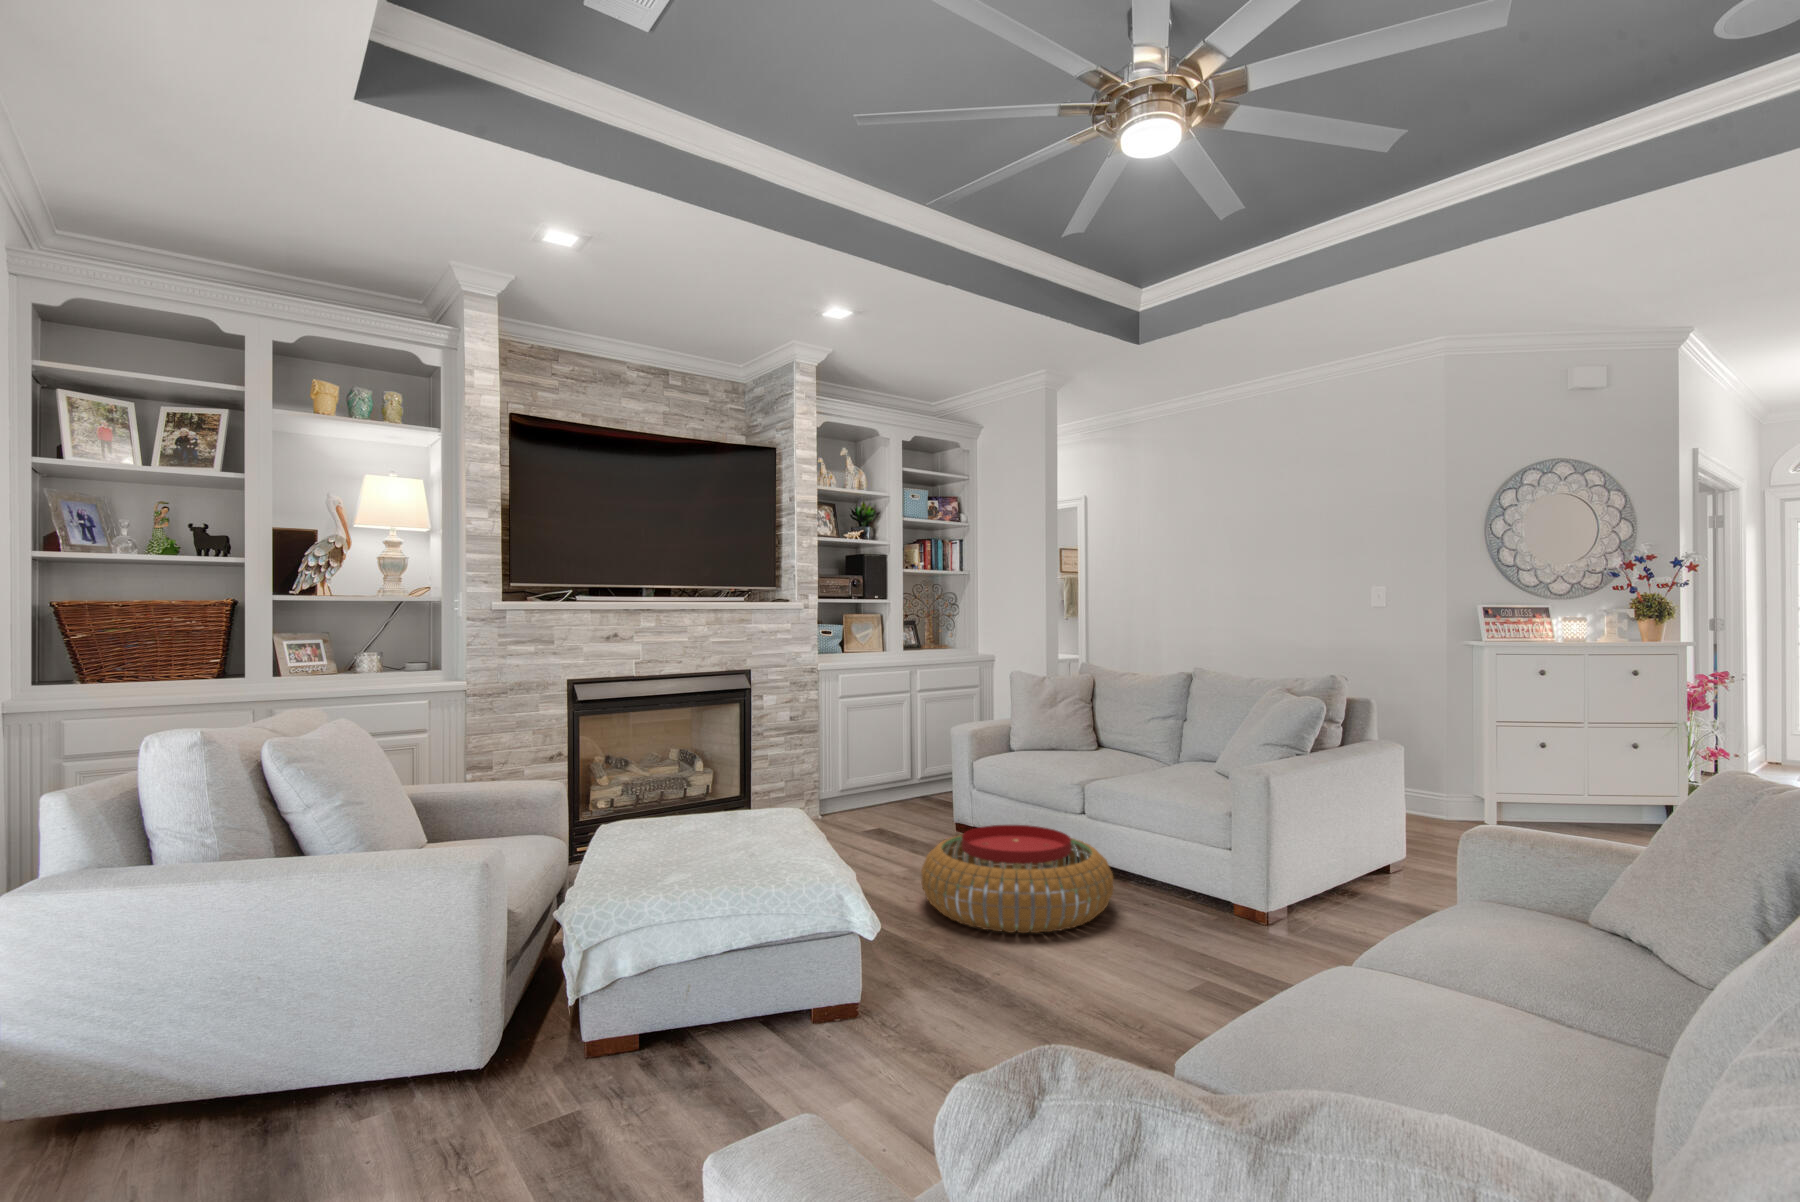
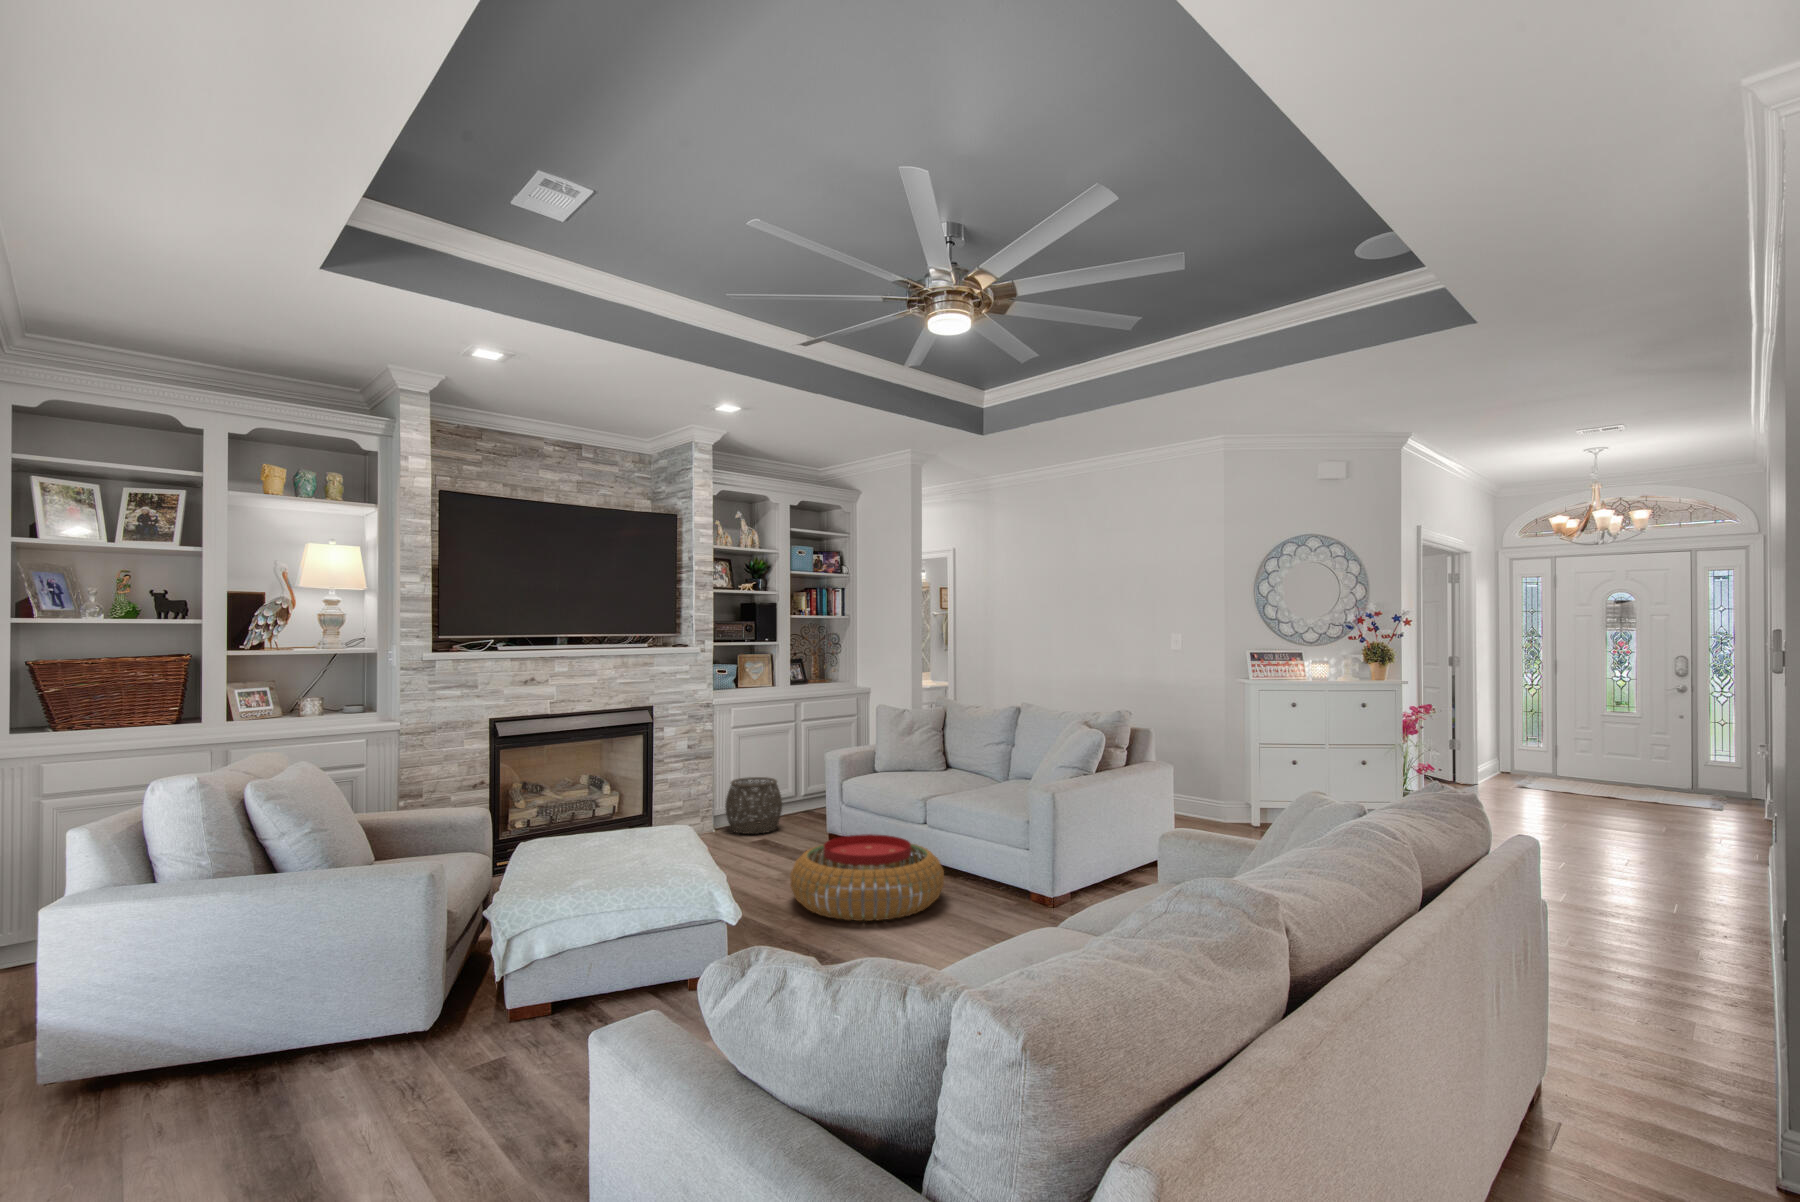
woven basket: none [832,754,899,821] -> present [725,777,782,834]

